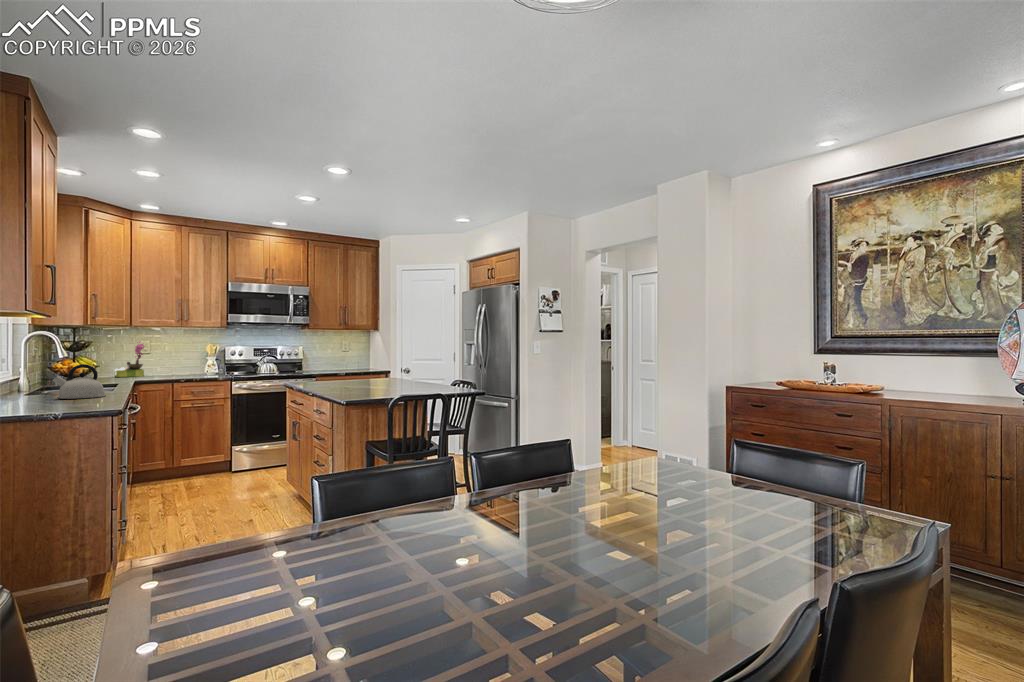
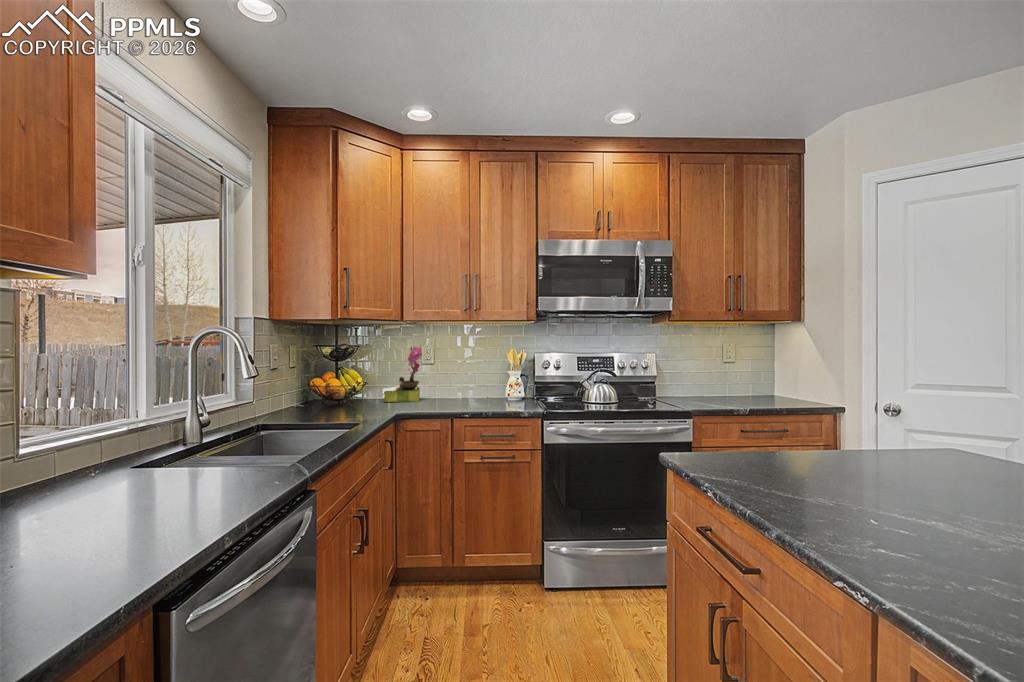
kettle: present [52,364,105,399] -> none [101,410,230,515]

